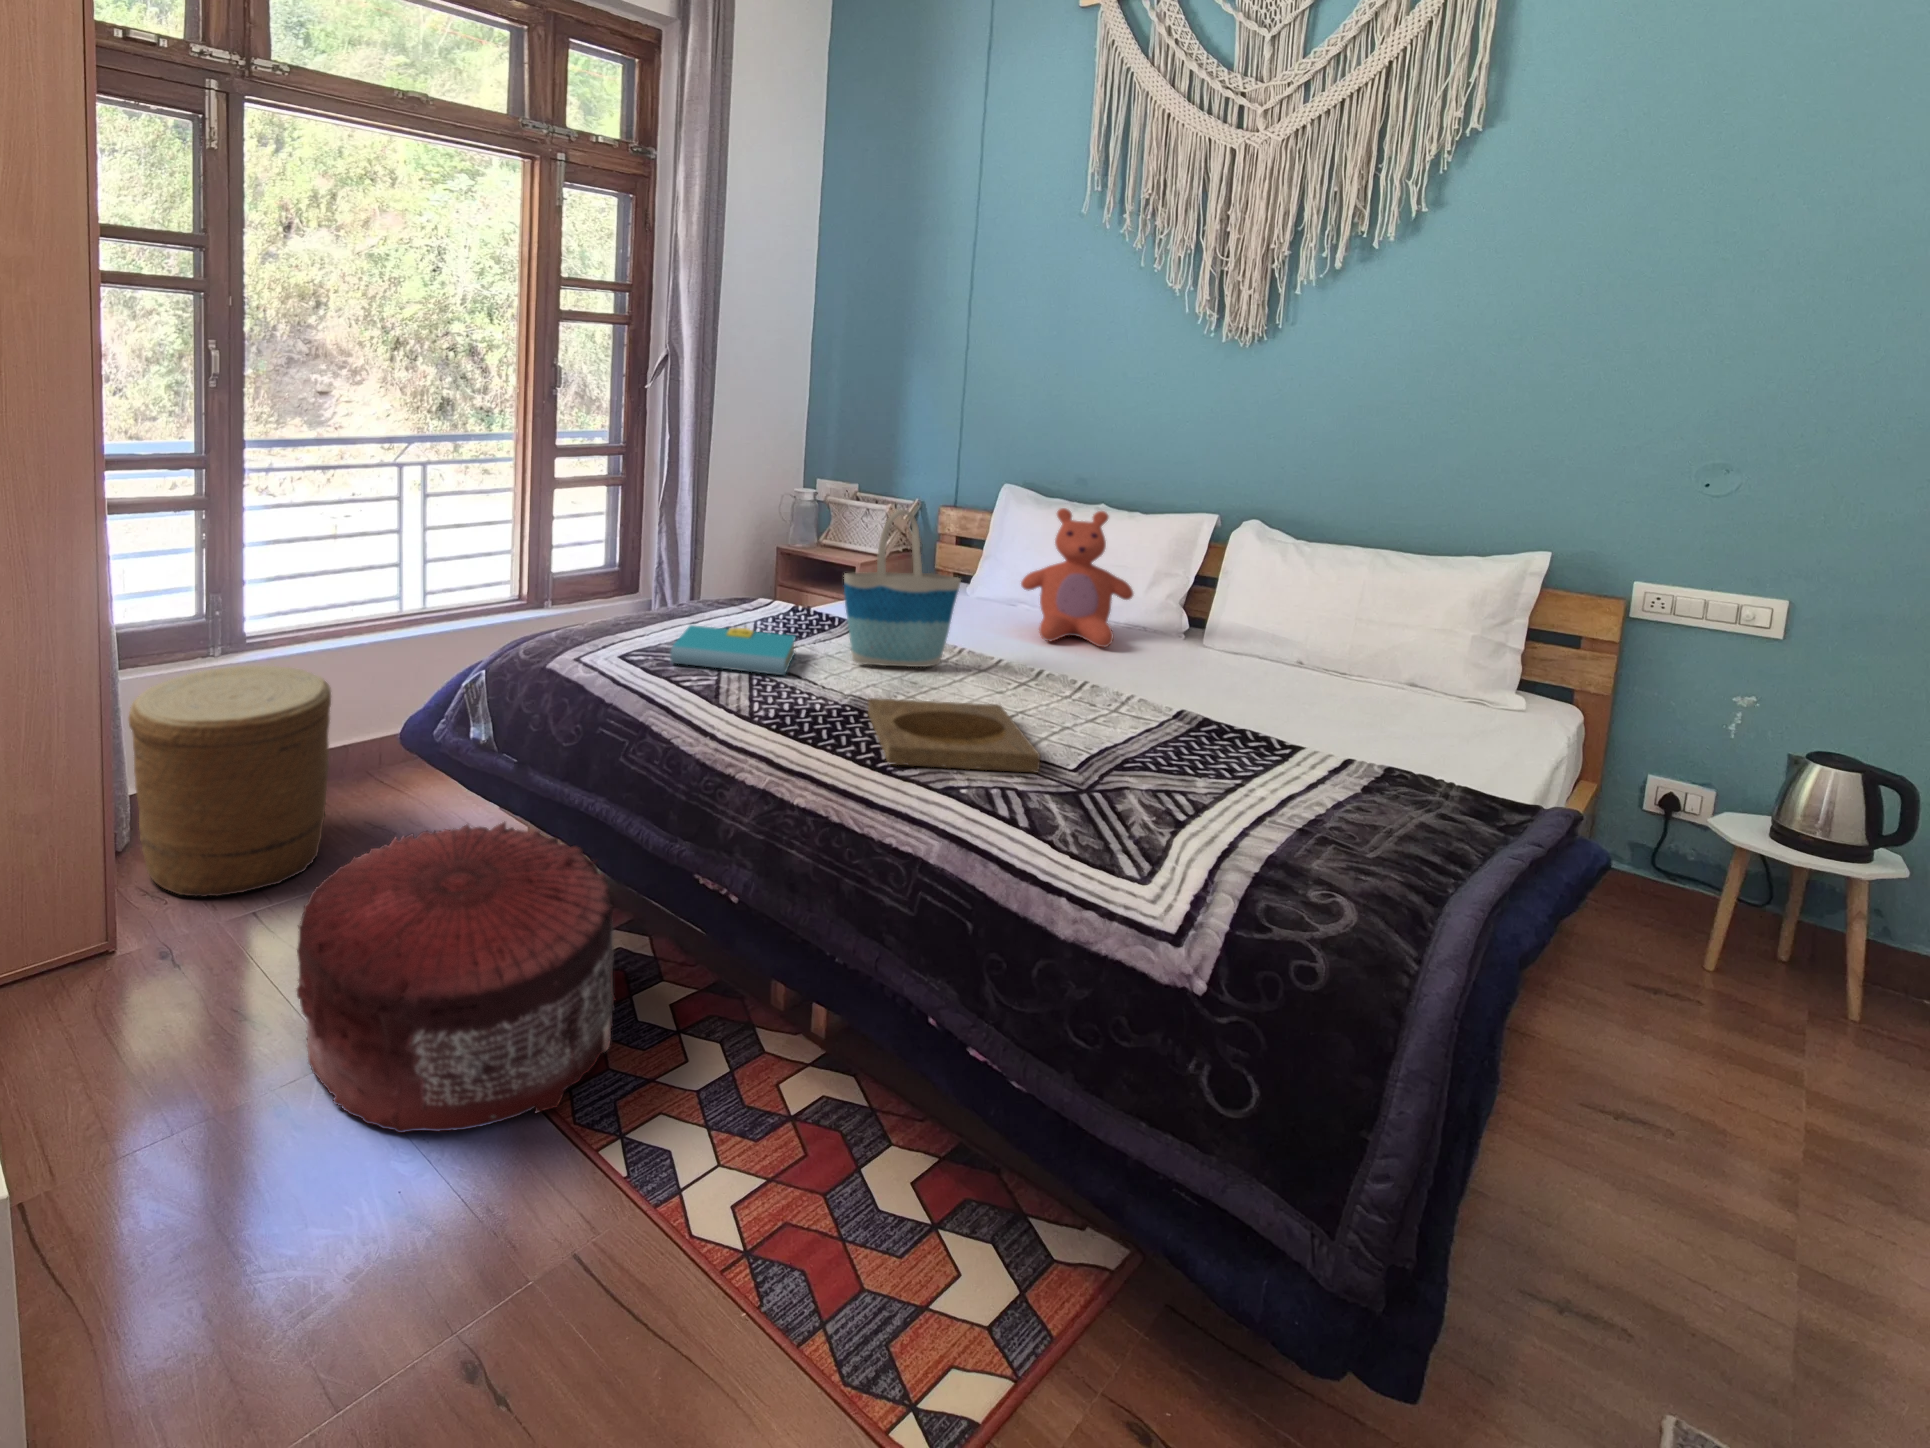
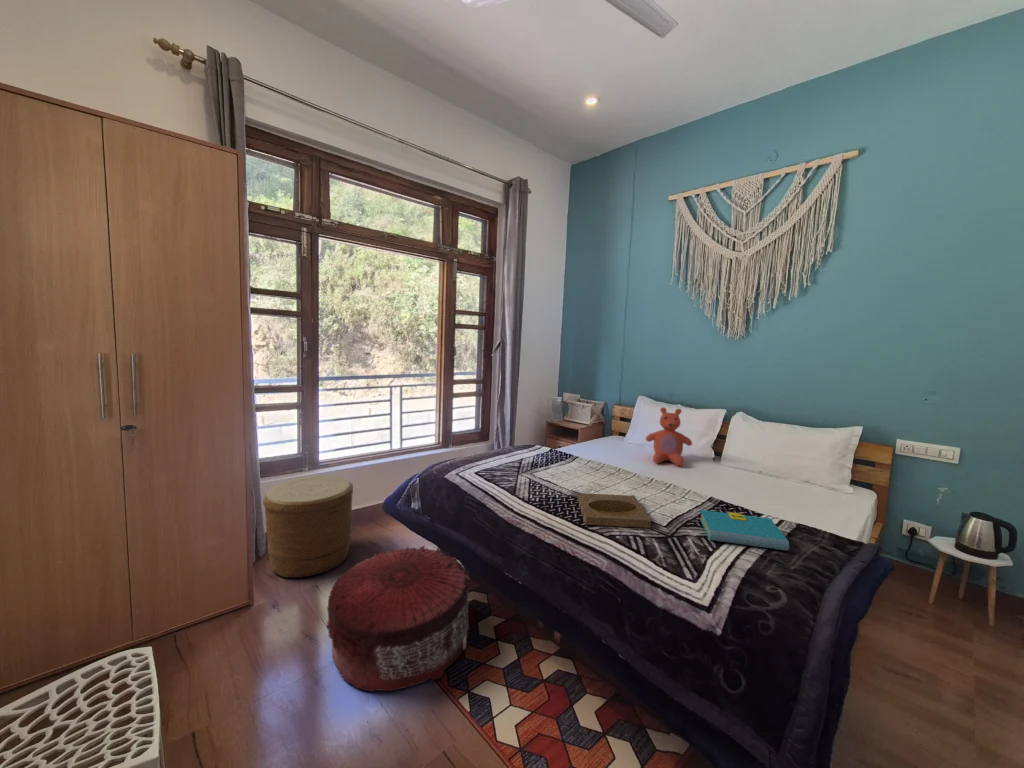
tote bag: present [844,510,961,667] -> none [570,410,619,477]
book: present [670,625,795,675] -> present [700,510,789,551]

